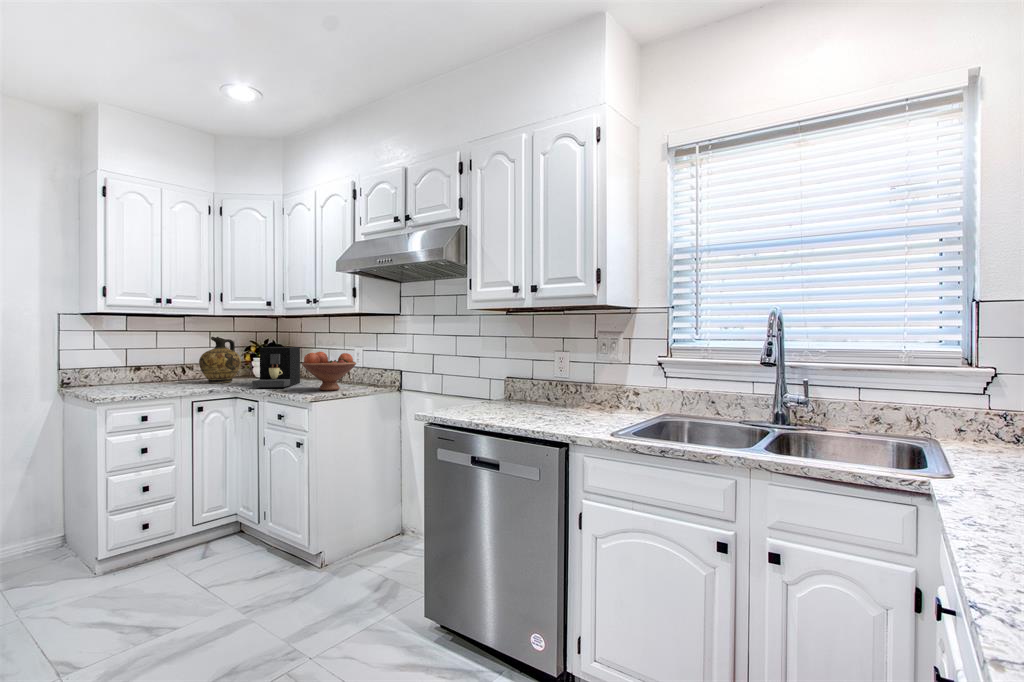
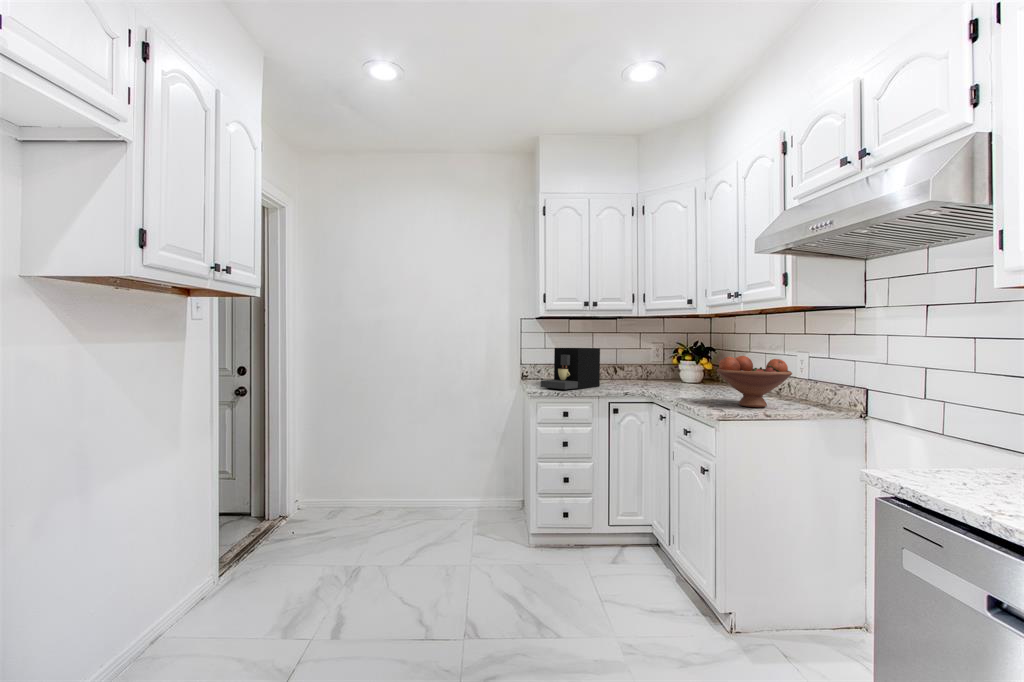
ceramic jug: present [199,337,241,383] -> none [625,338,665,385]
coffee maker: present [252,347,300,387] -> present [541,348,600,389]

